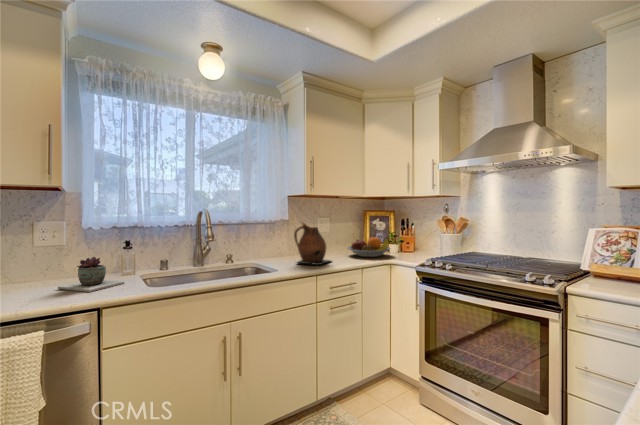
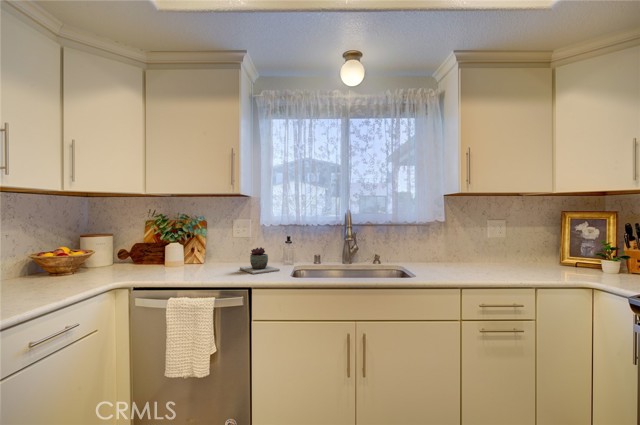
ceramic pitcher: present [294,223,330,265] -> none [442,225,494,277]
fruit bowl: present [347,237,390,257] -> none [524,248,601,275]

